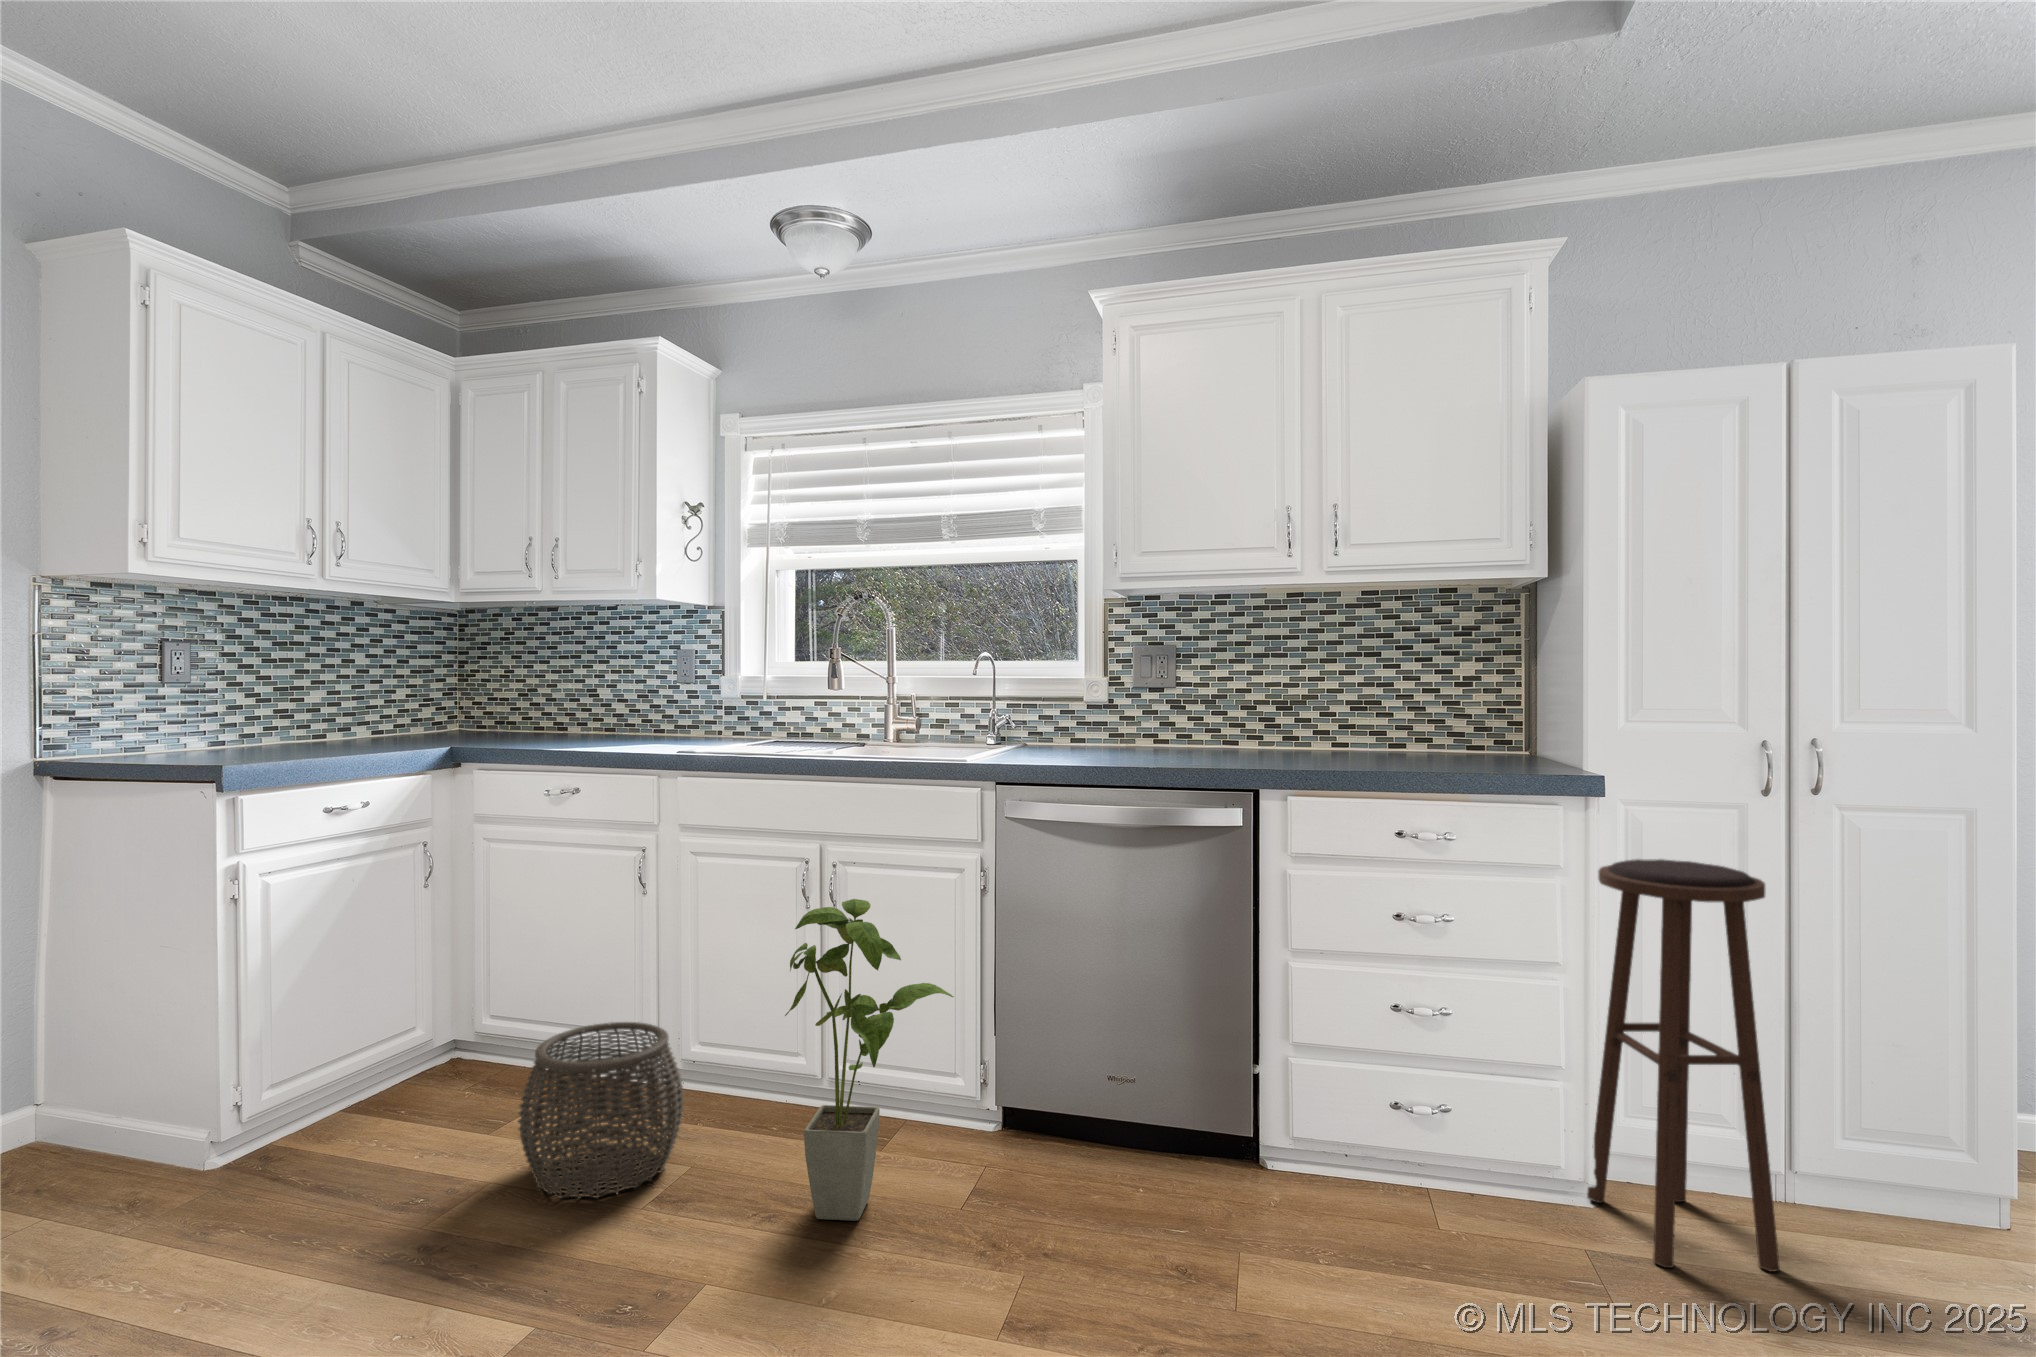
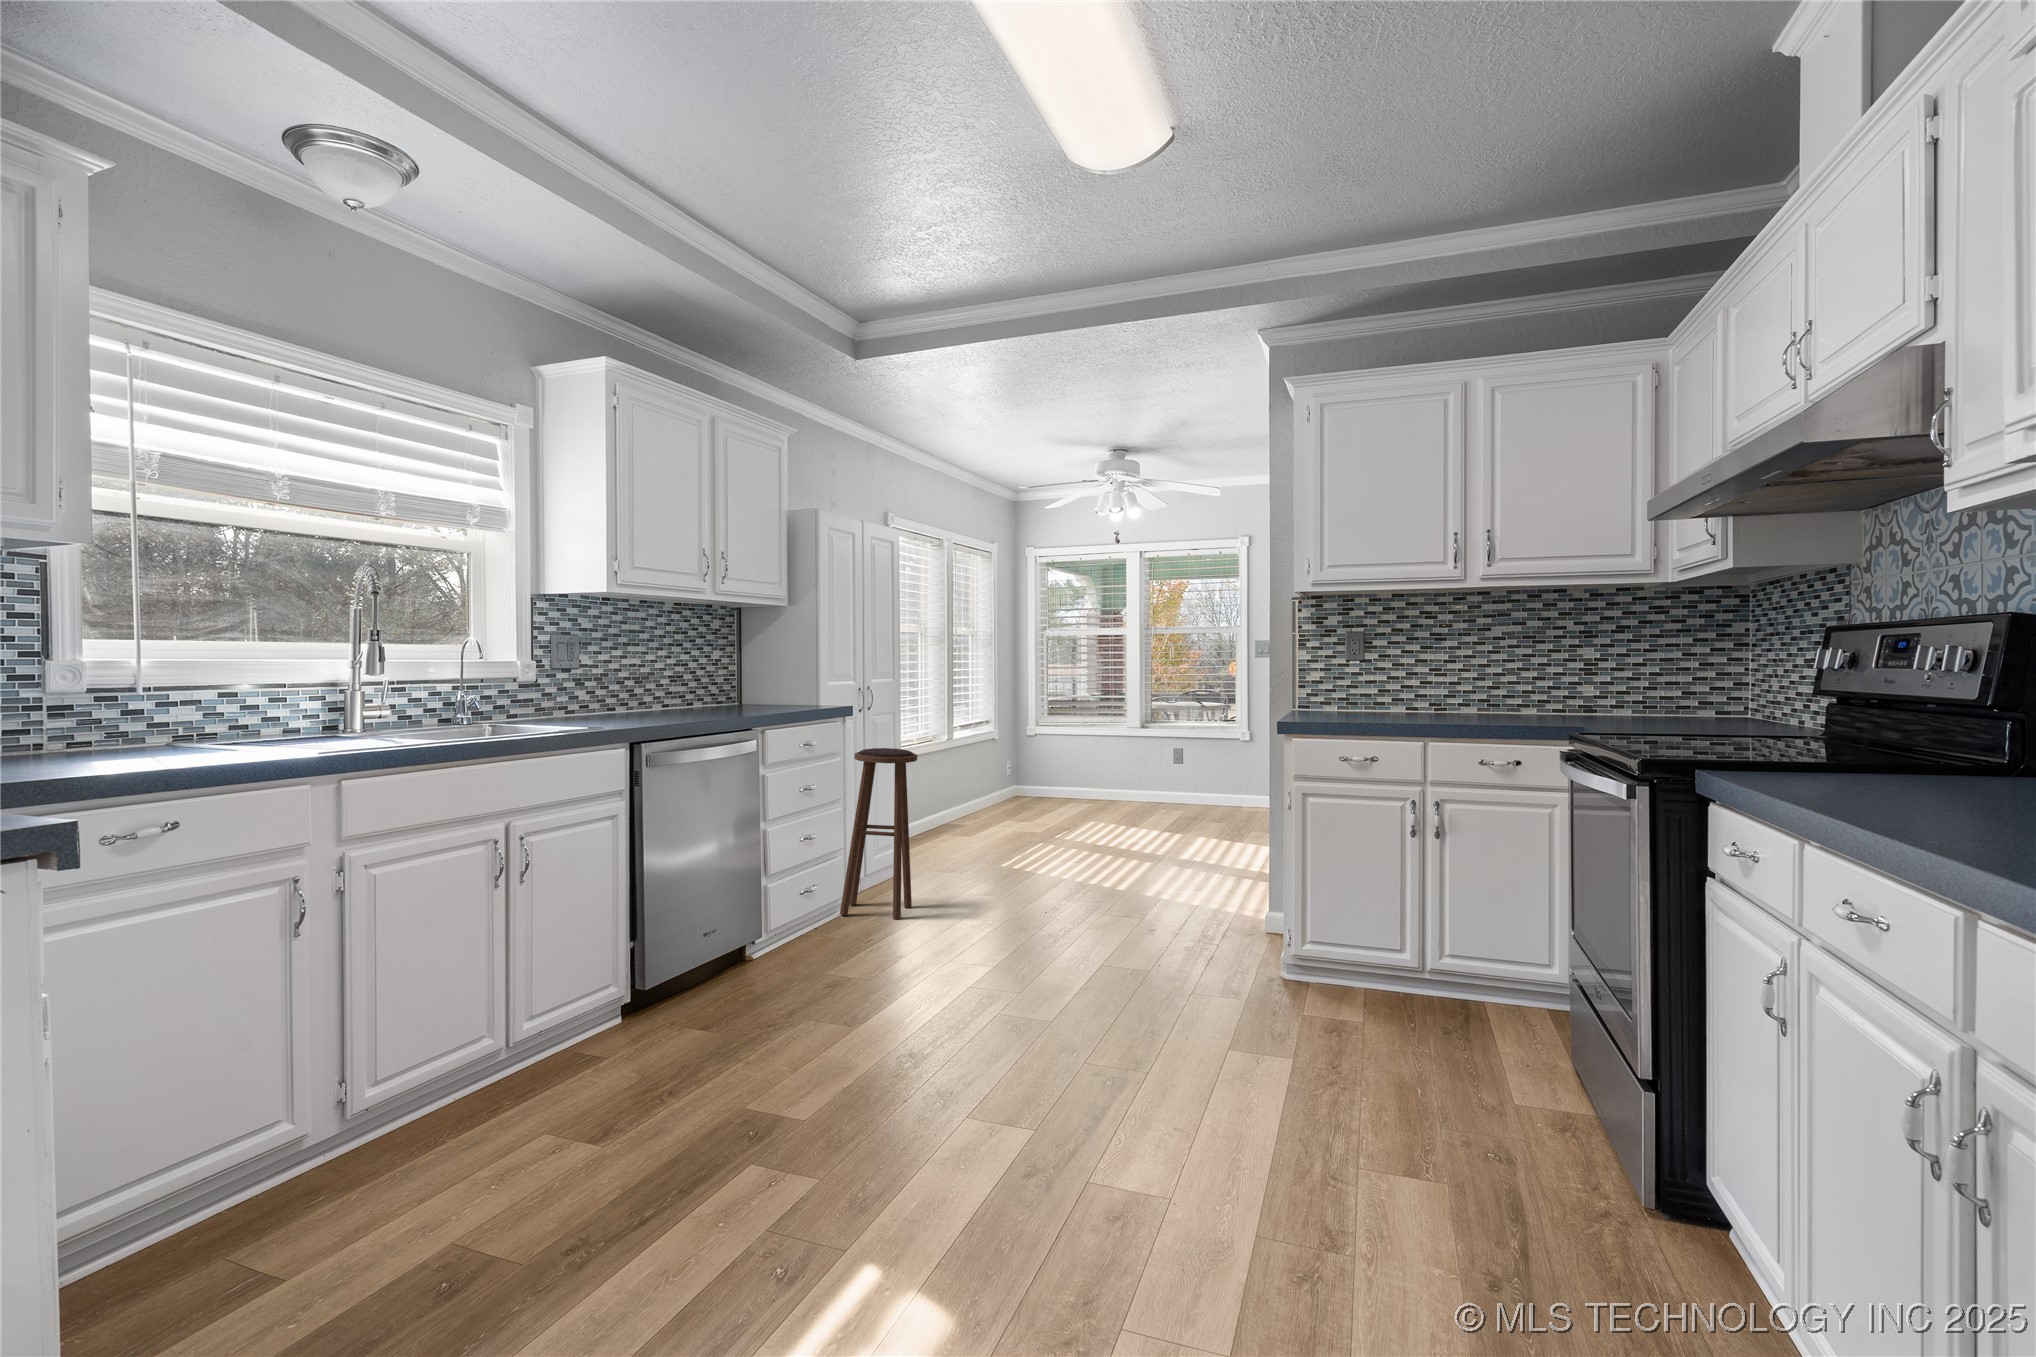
house plant: present [785,899,954,1221] -> none [681,840,803,1080]
woven basket: present [518,1022,684,1200] -> none [466,1026,637,1212]

